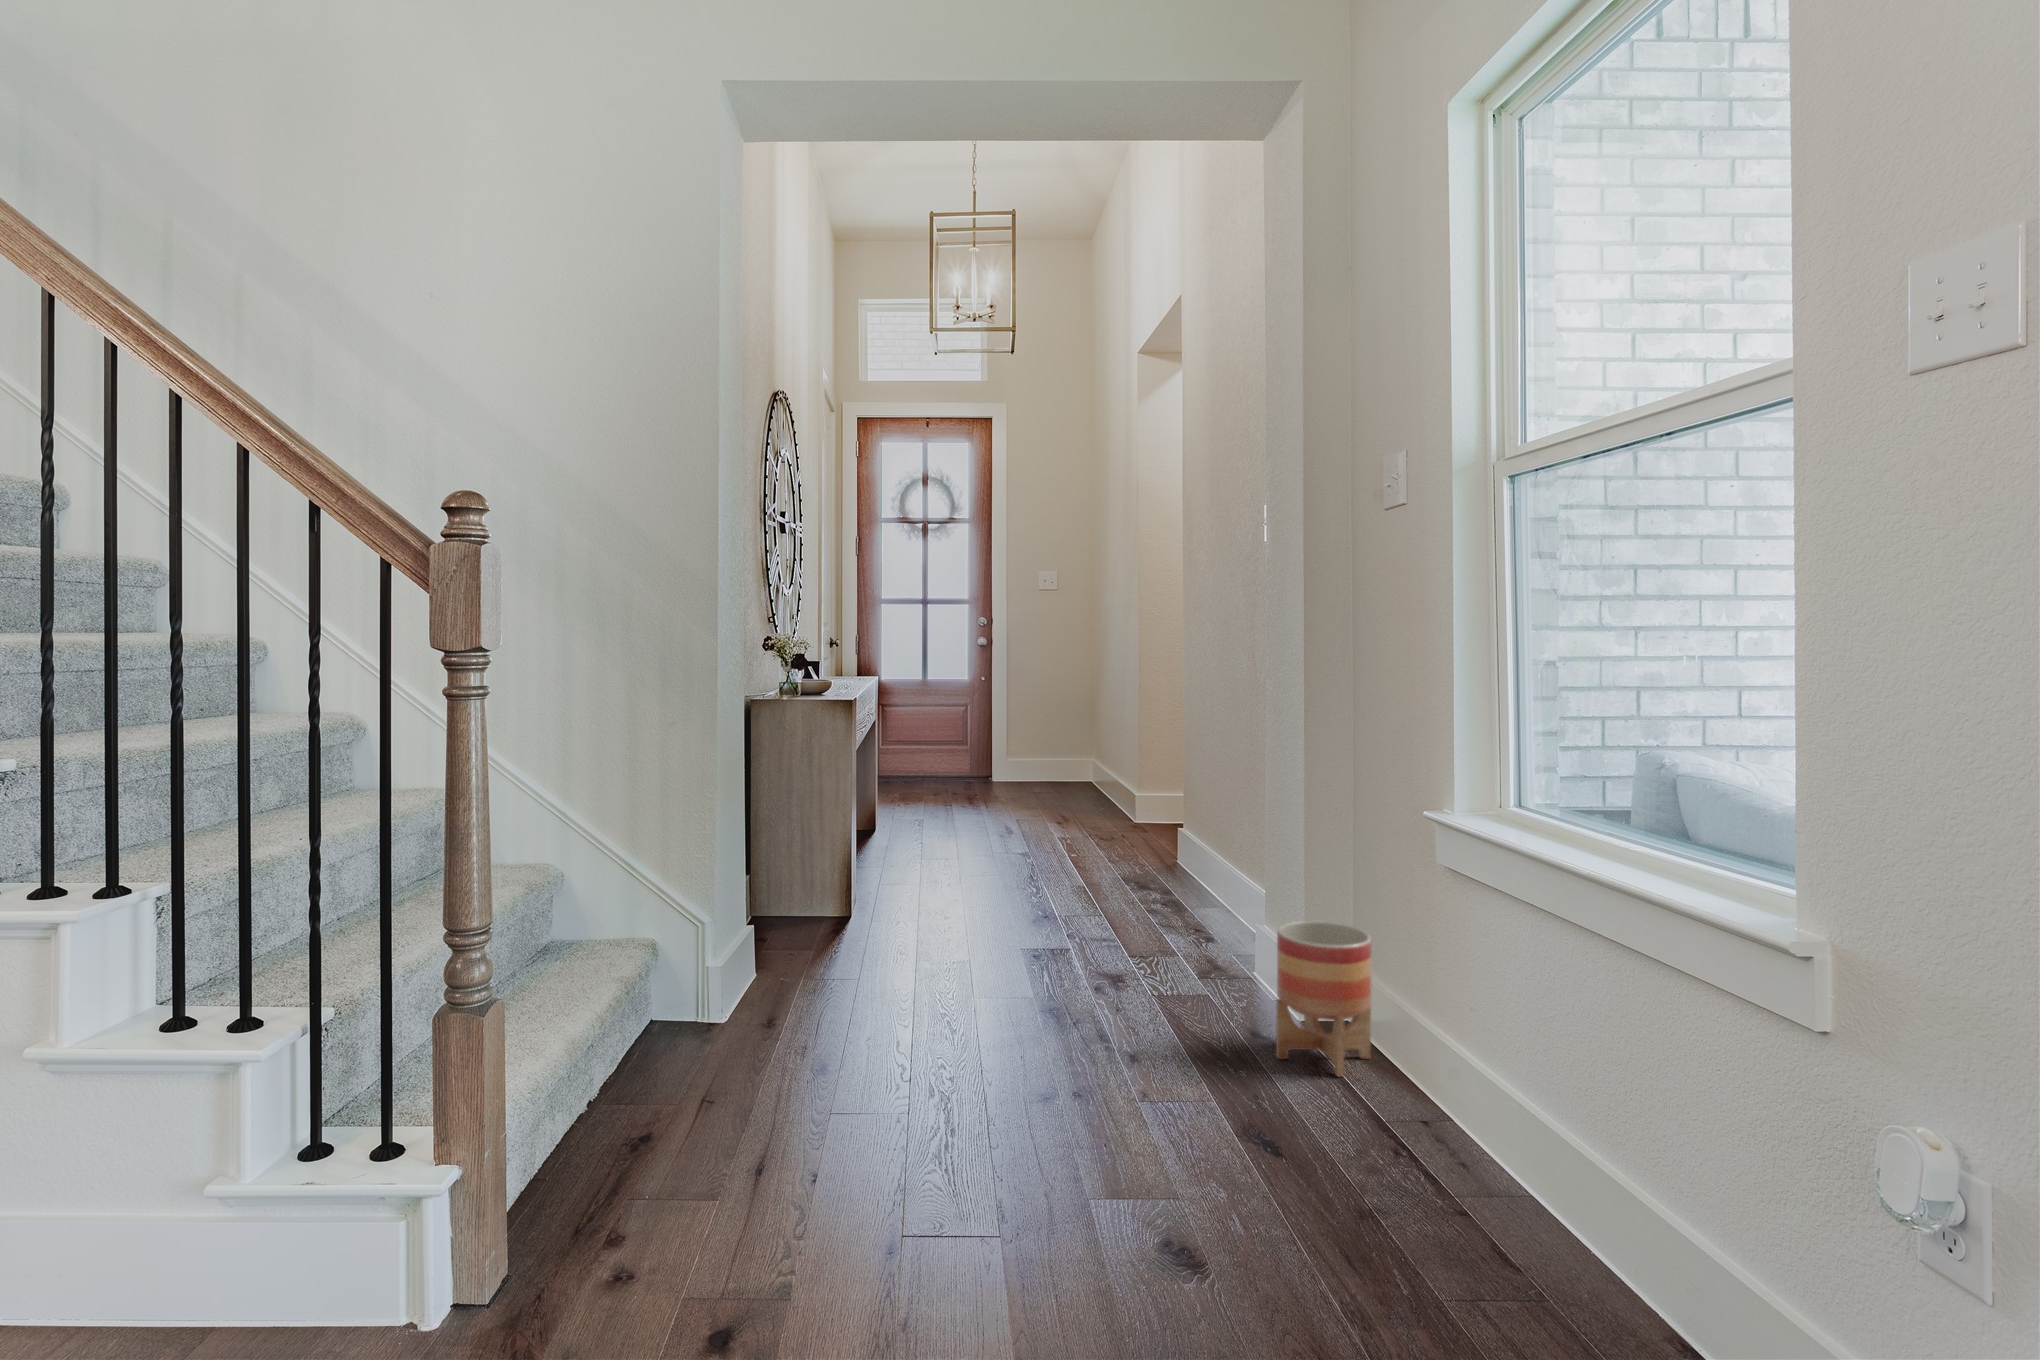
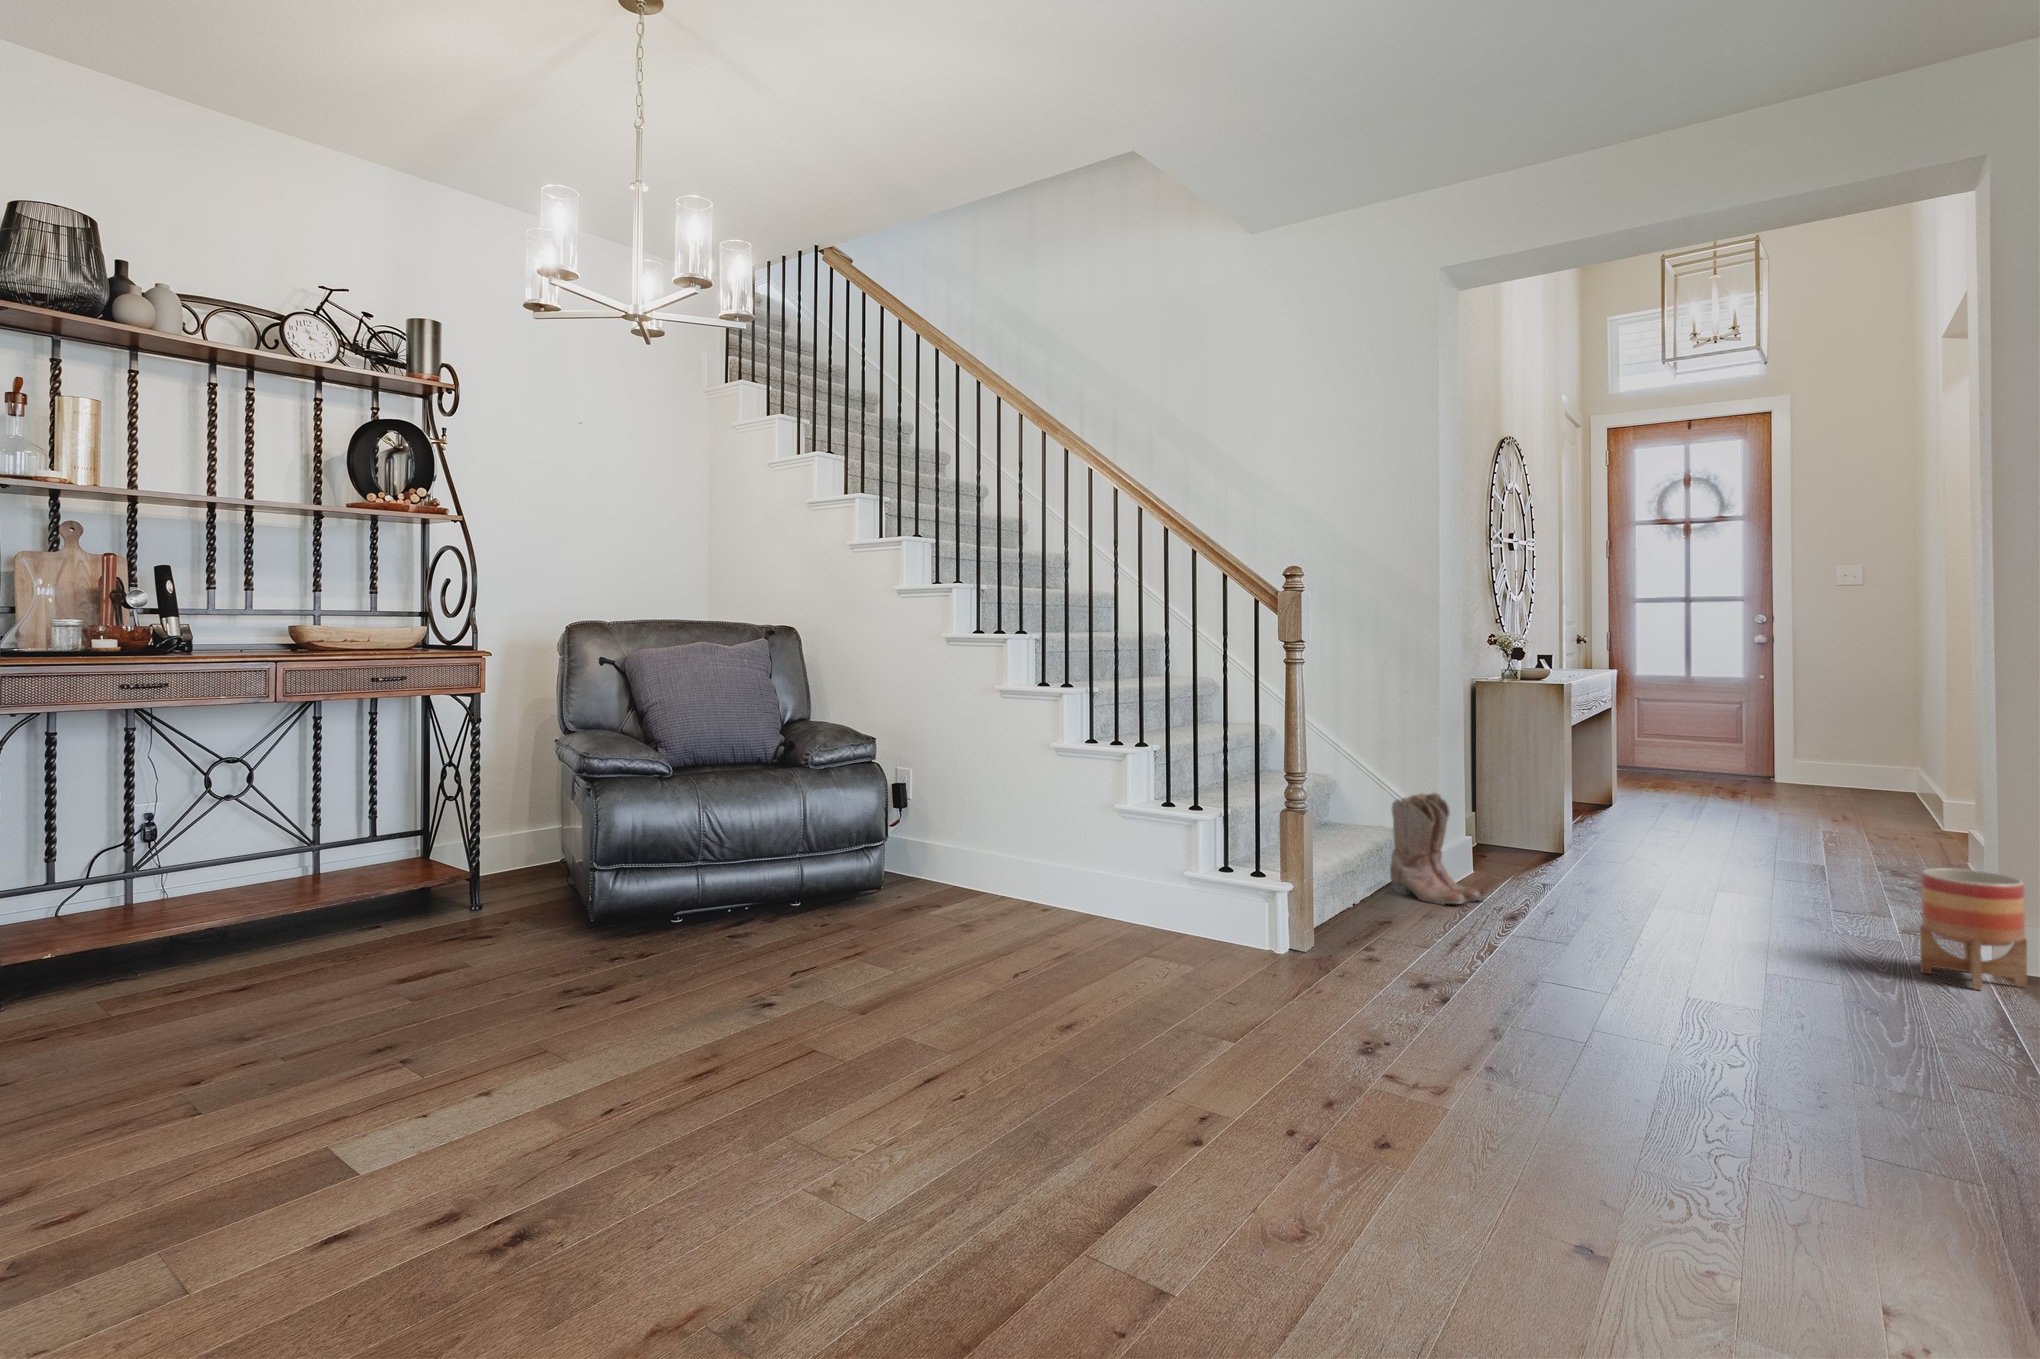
boots: none [642,878,779,1063] -> present [1390,793,1483,905]

